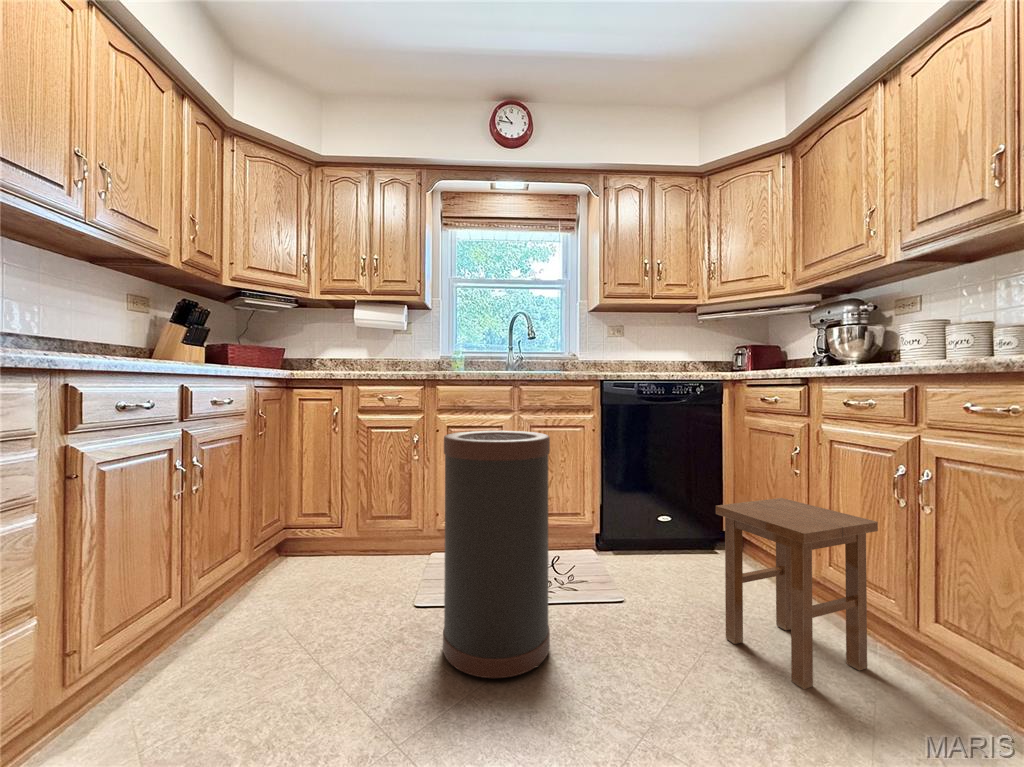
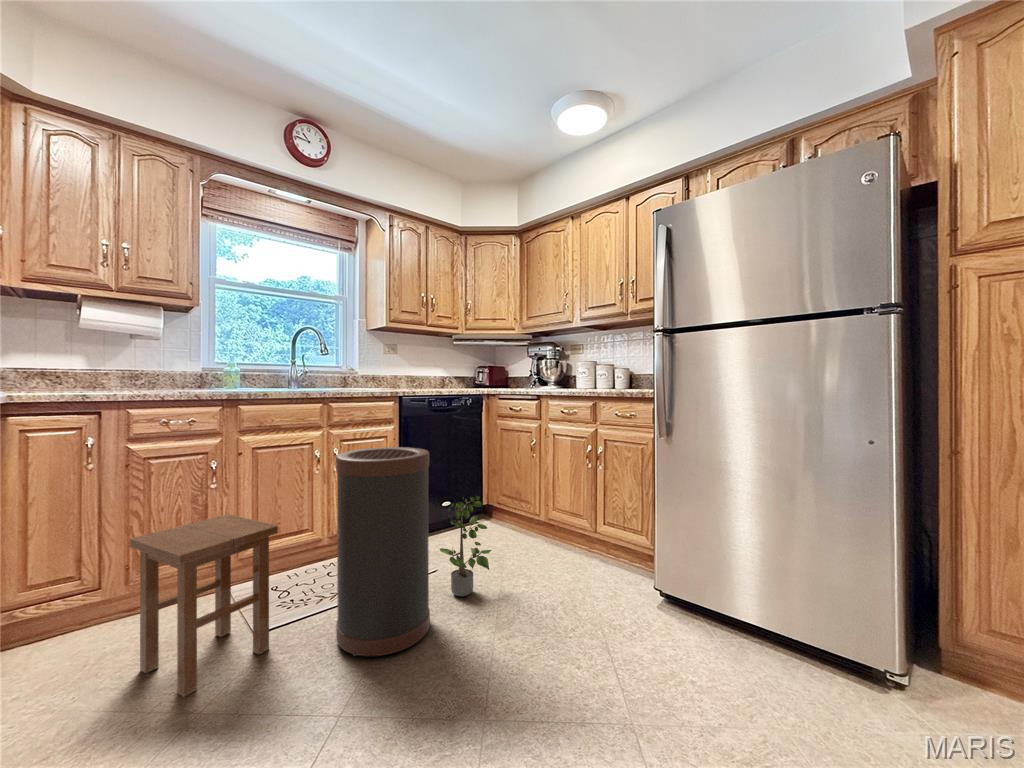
stool: present [716,498,878,689] -> present [130,514,278,697]
potted plant: none [589,507,670,644] -> present [440,497,491,597]

